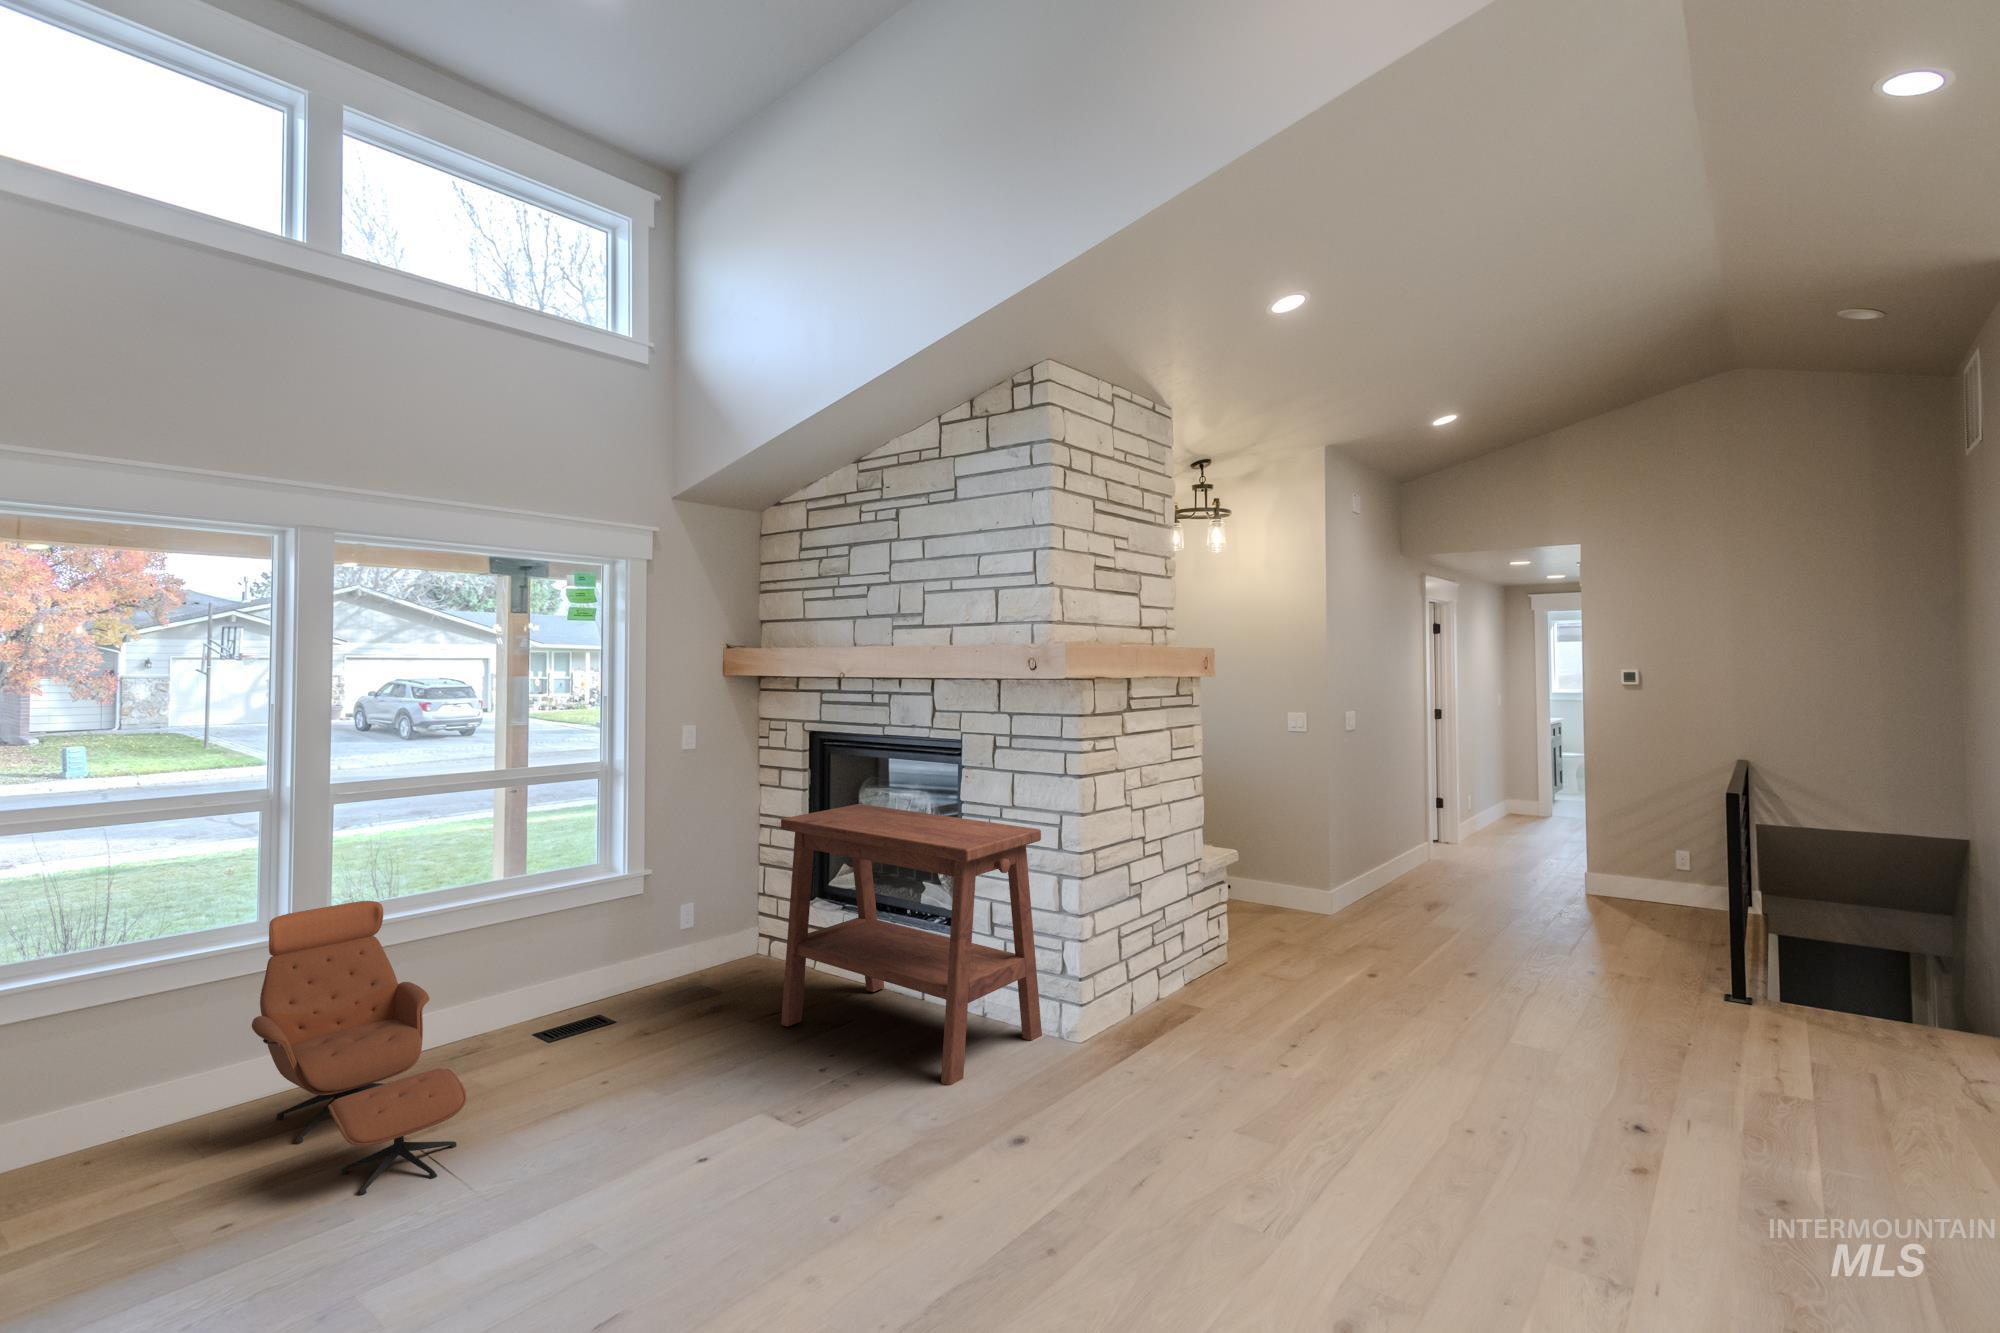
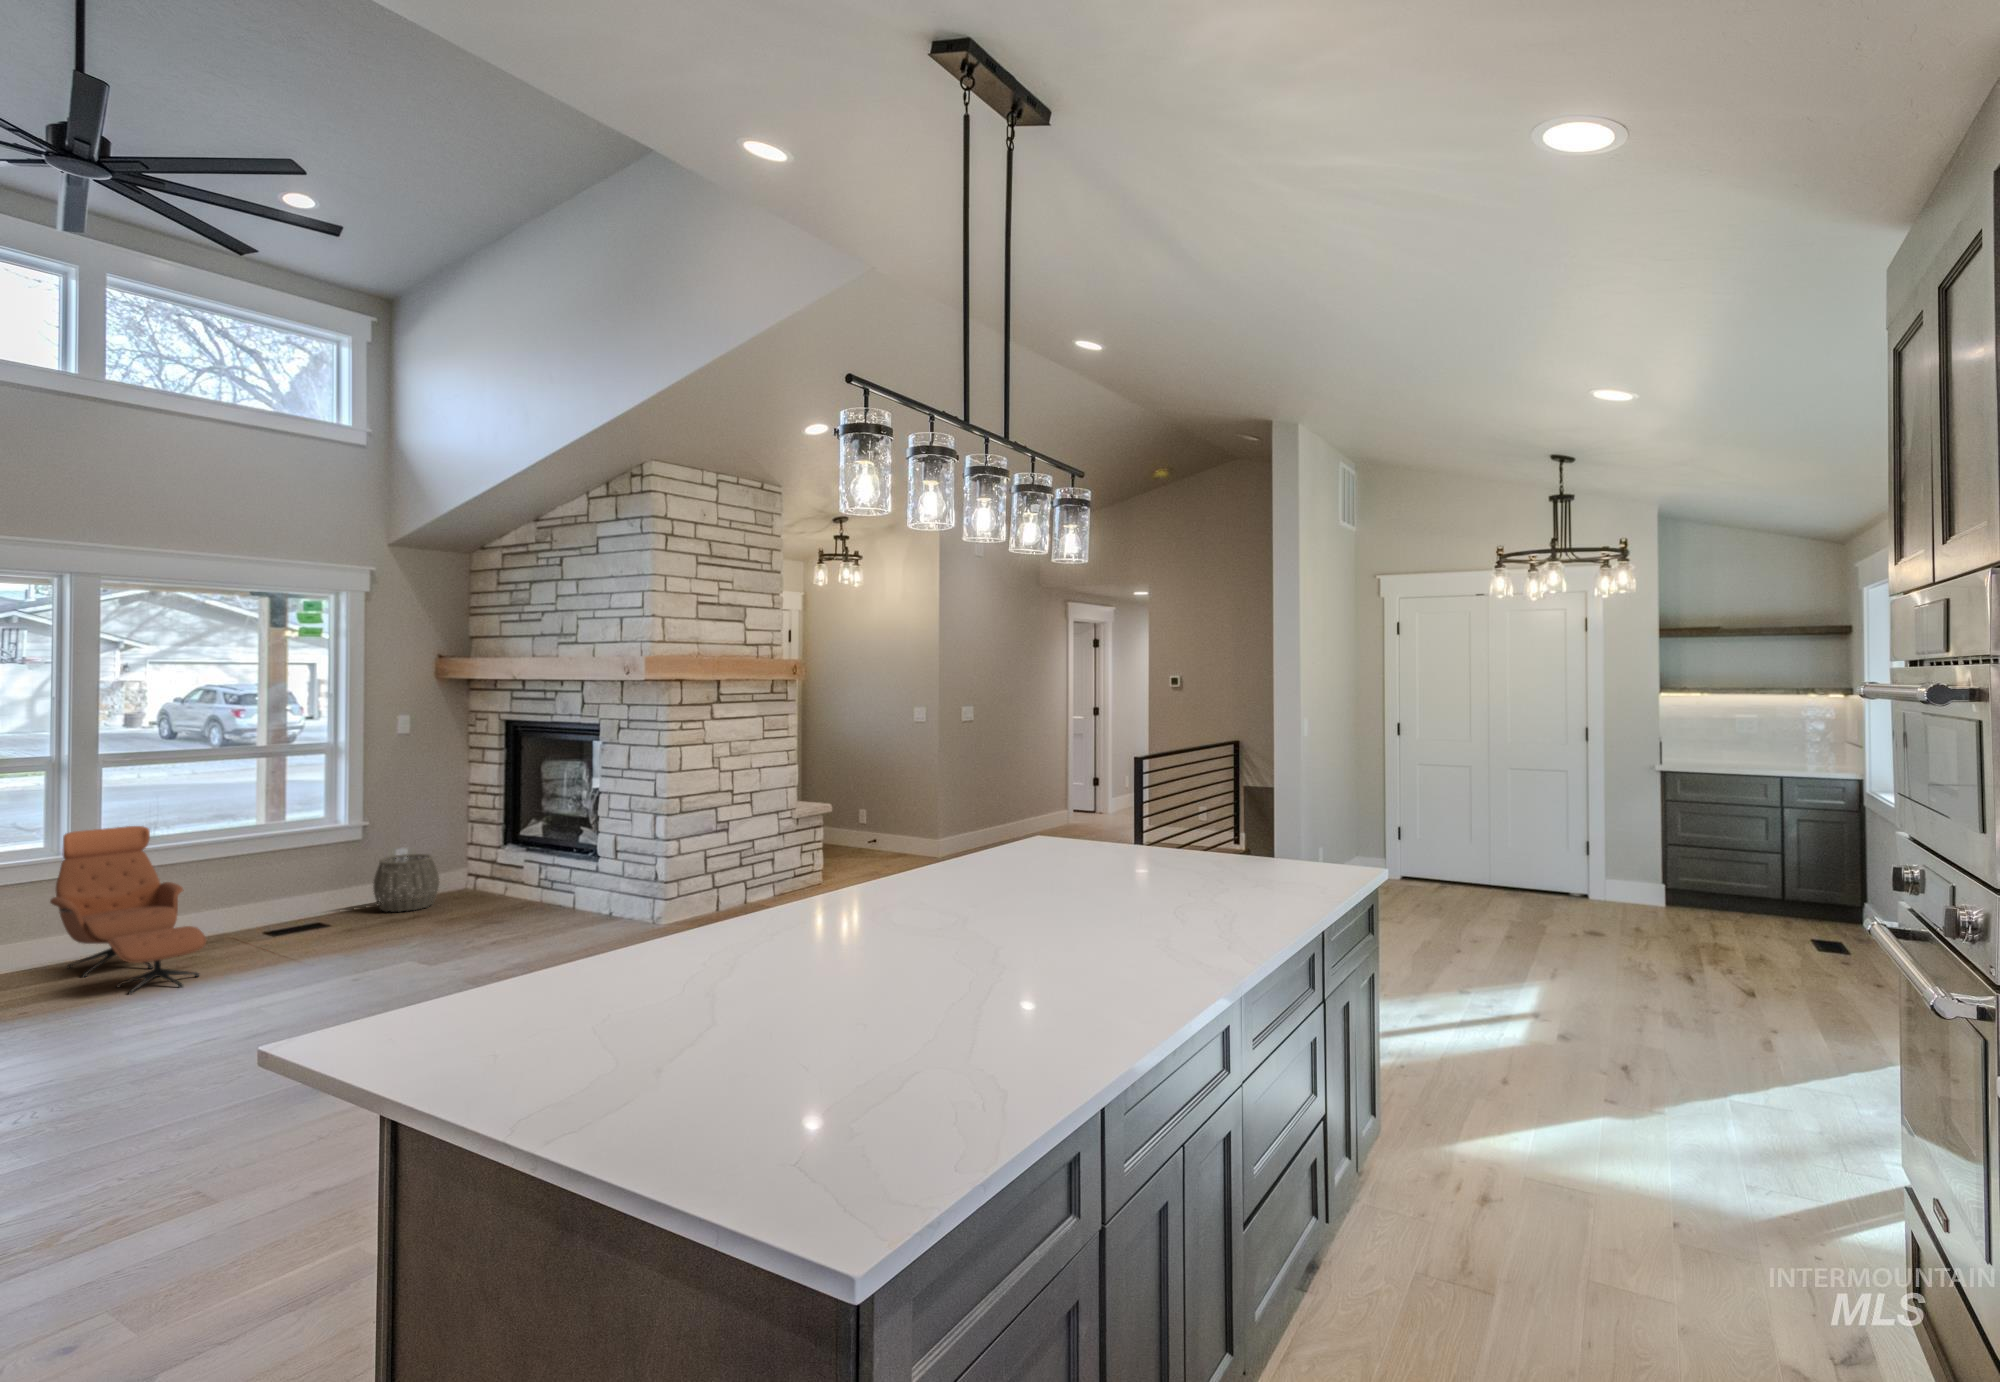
side table: present [781,804,1042,1086] -> none [458,770,643,945]
woven basket: none [658,915,740,1001] -> present [373,854,439,912]

